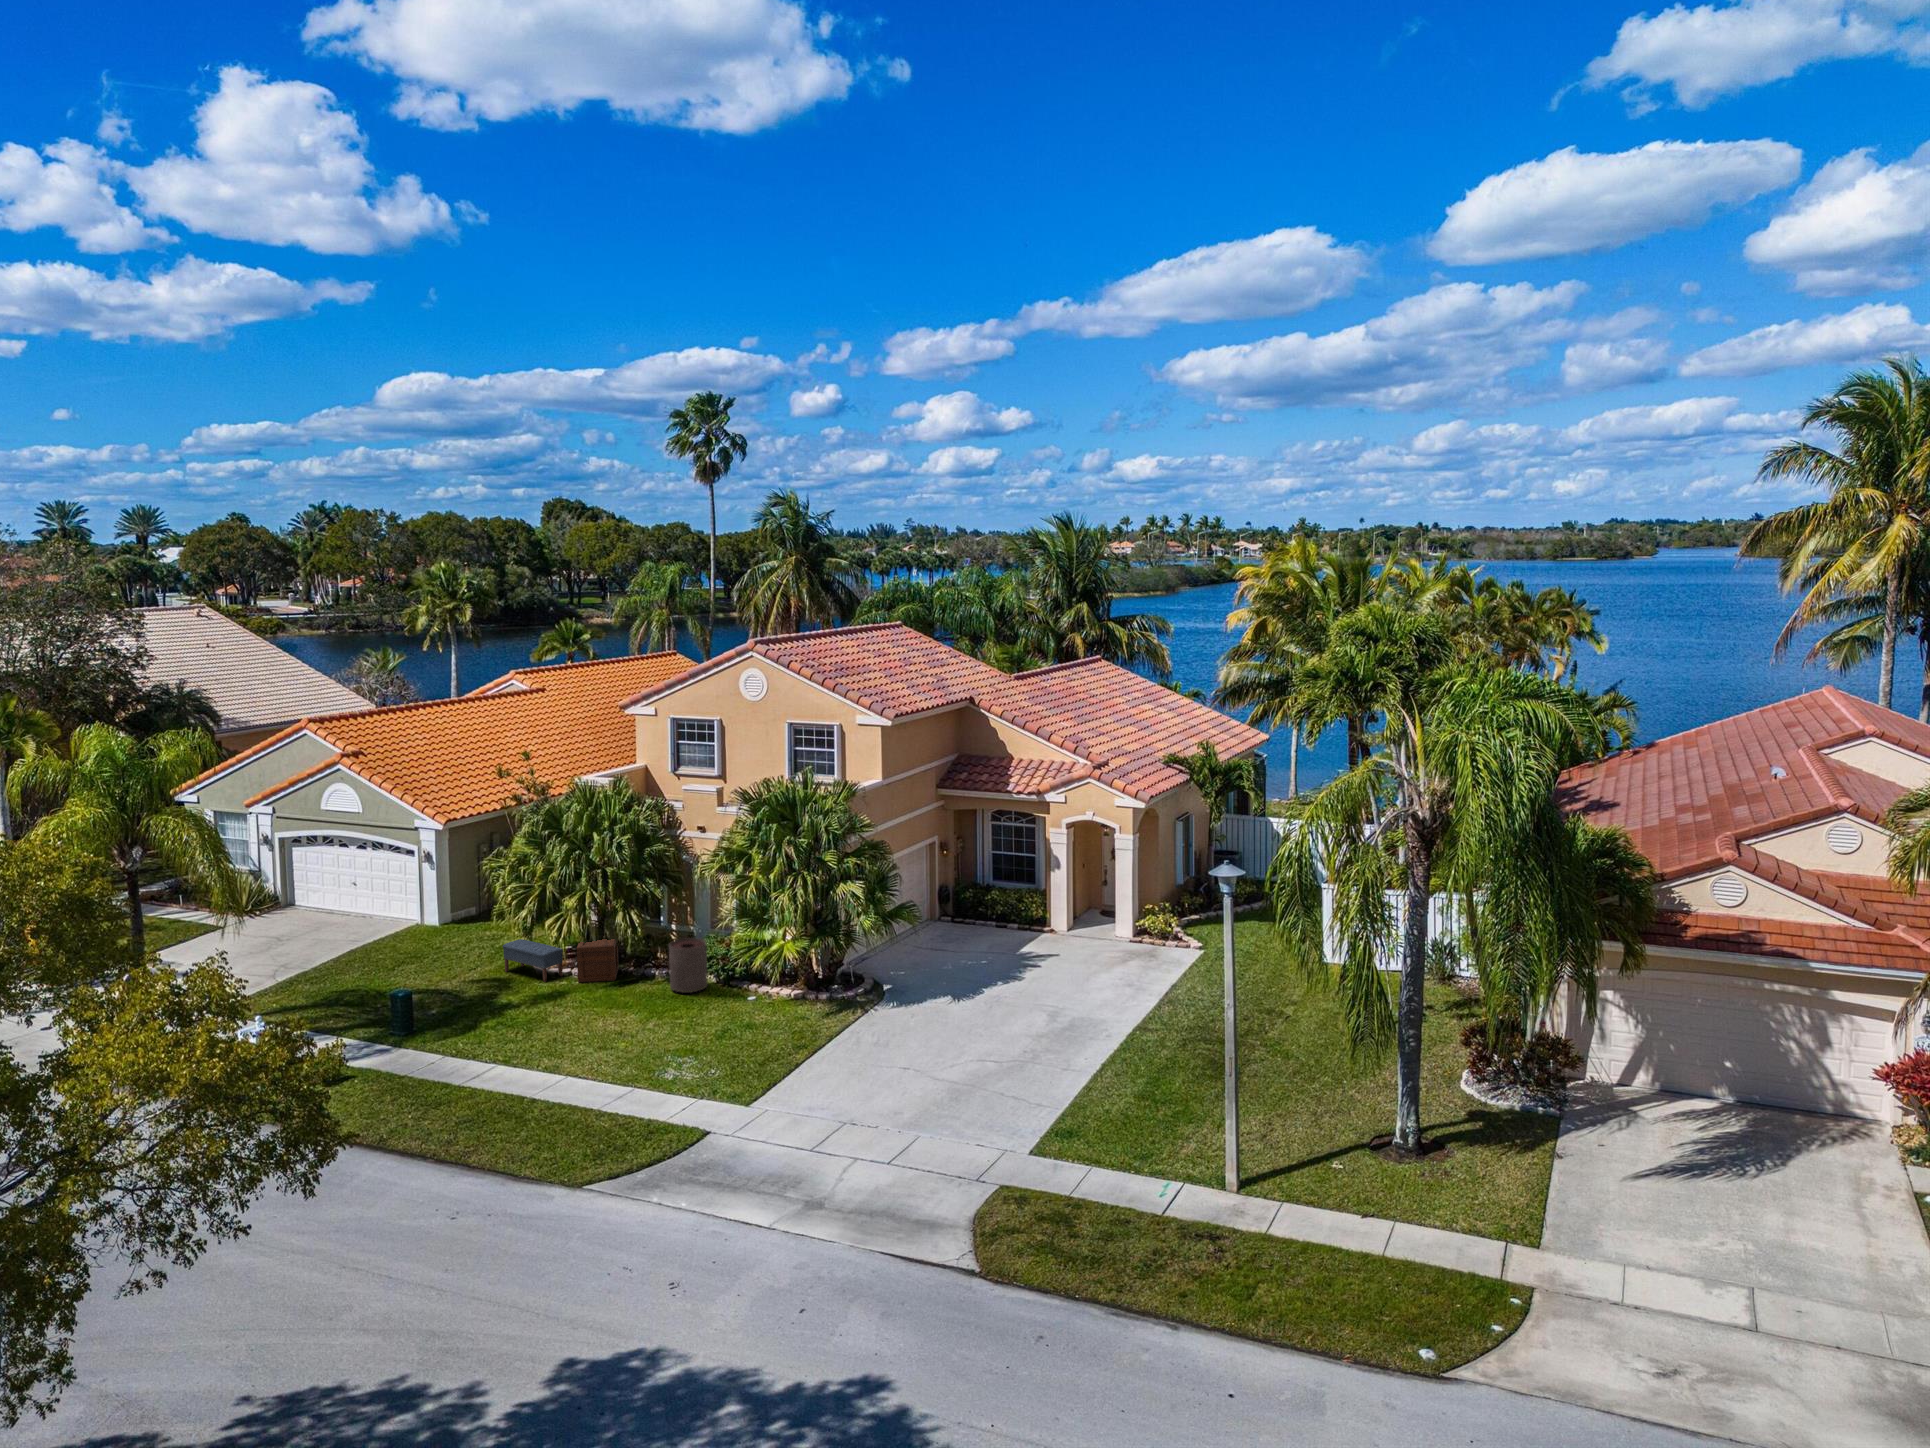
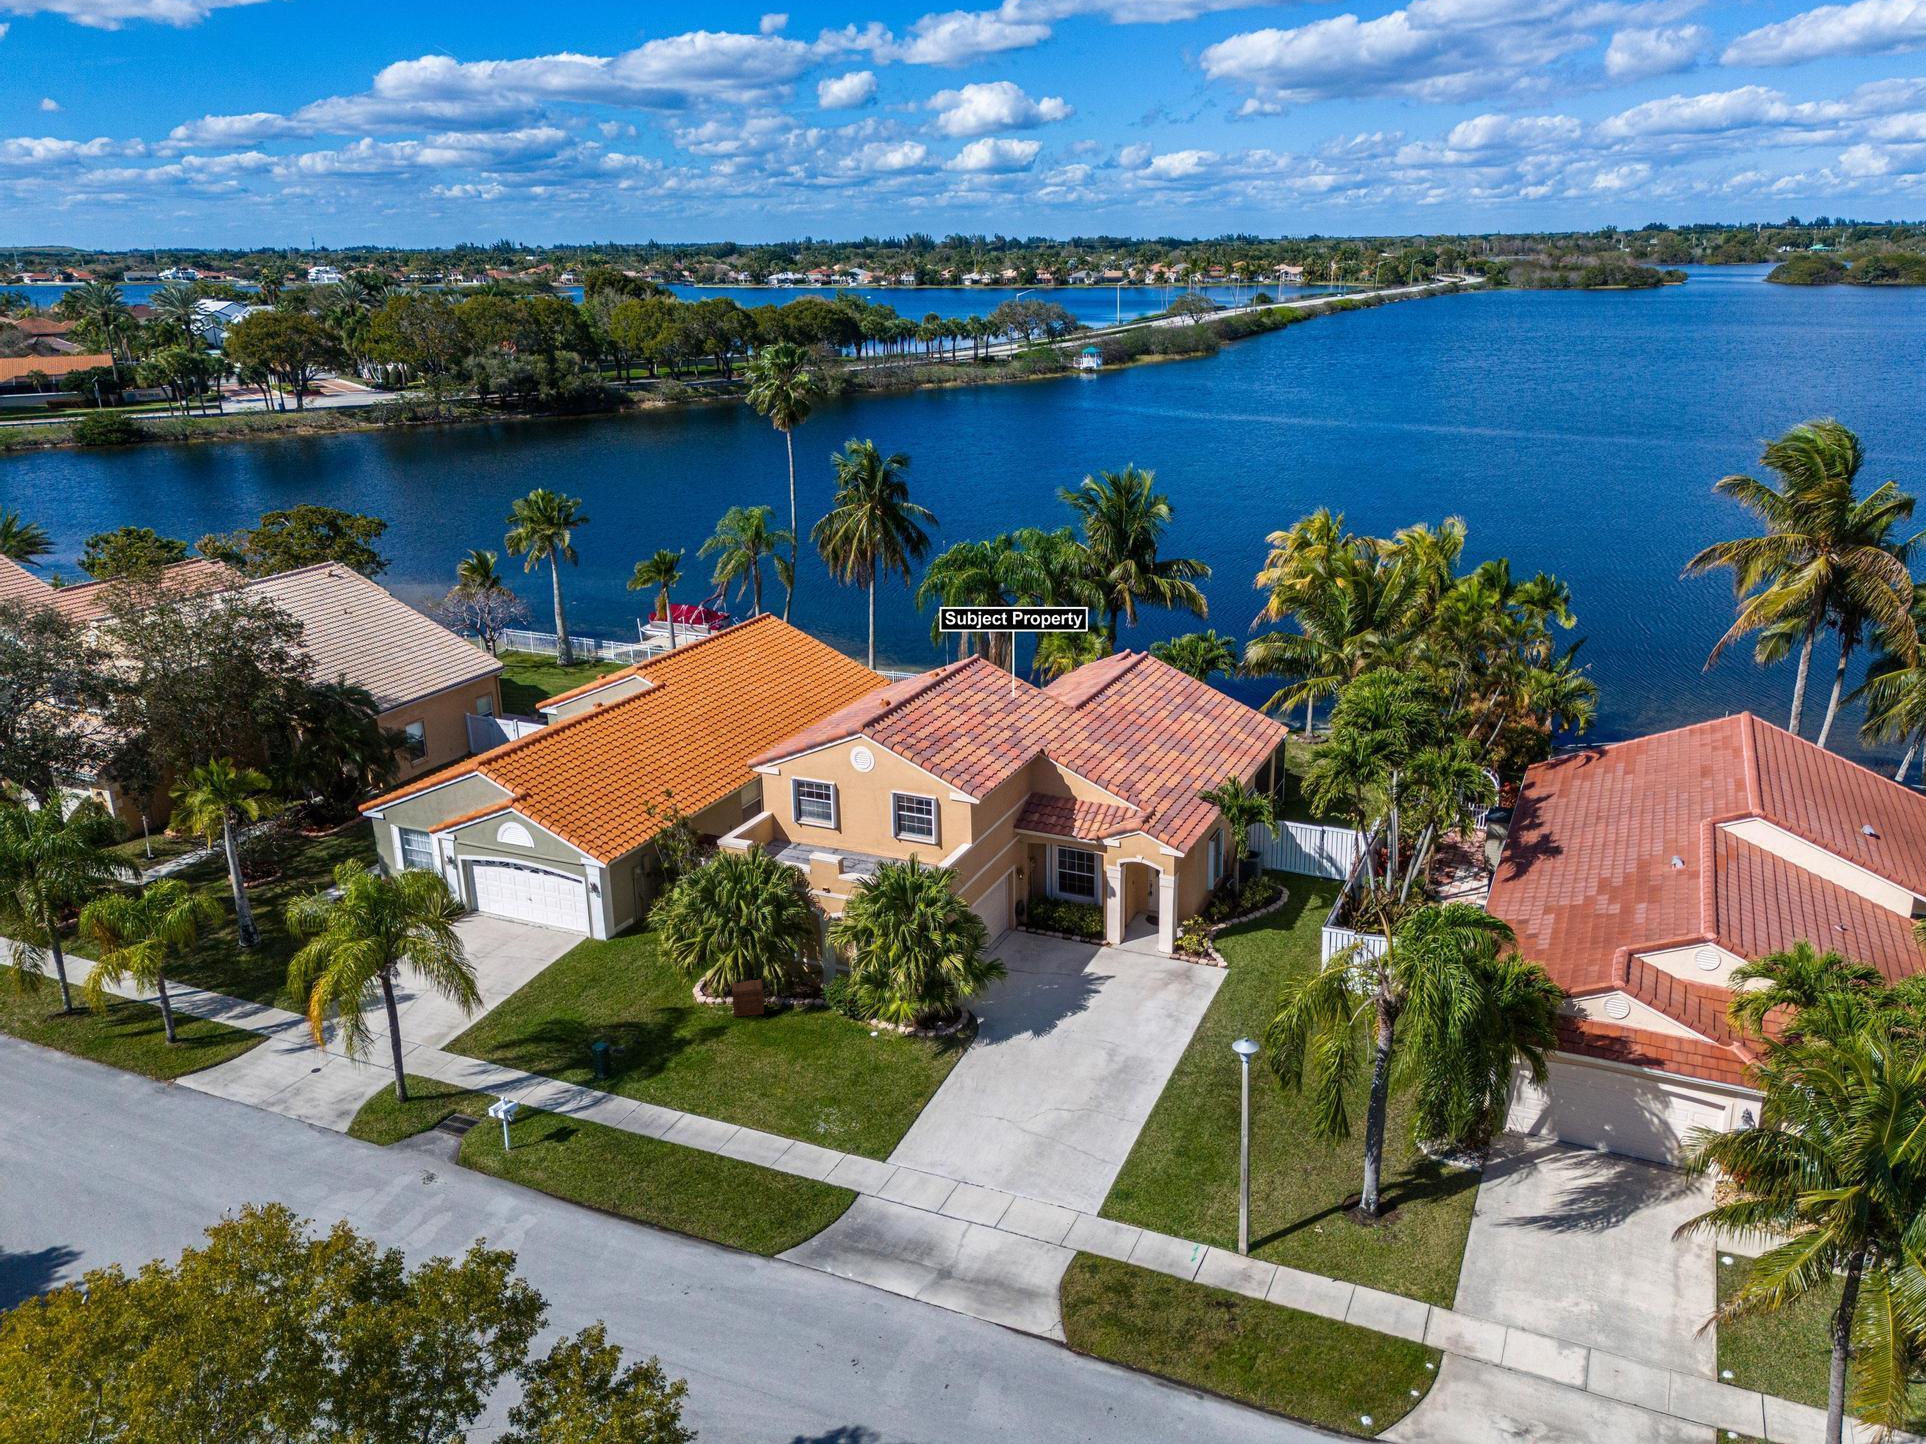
trash can: present [669,938,708,993] -> none [807,985,839,1030]
bench: present [503,939,563,982] -> none [670,976,720,1016]

